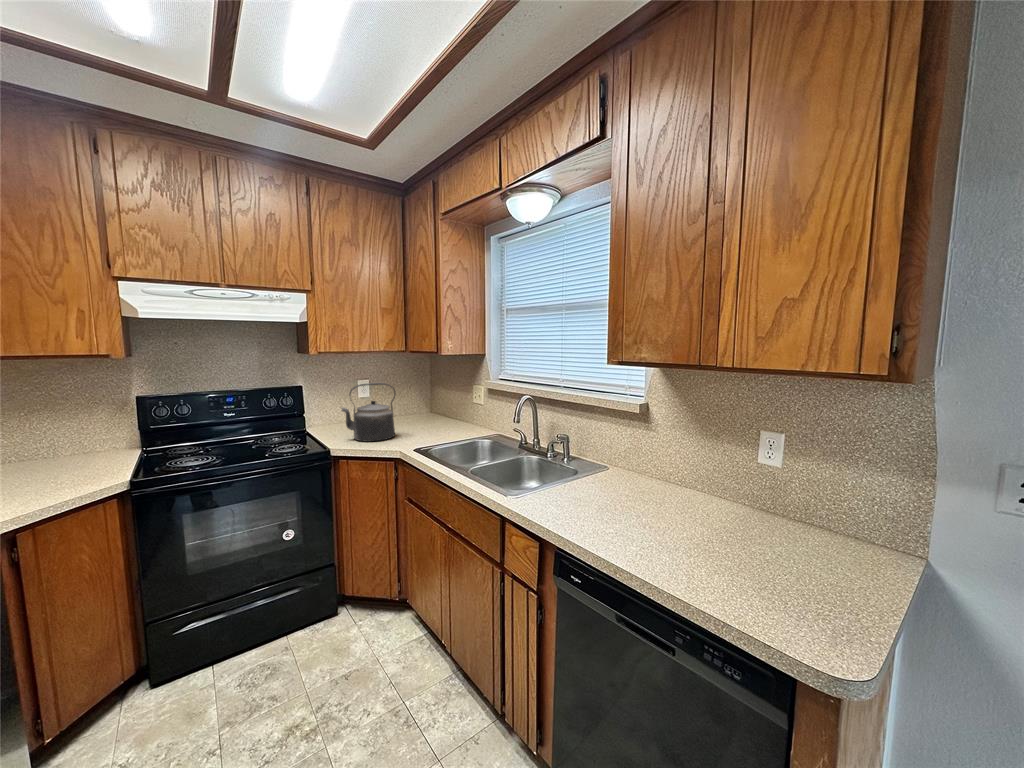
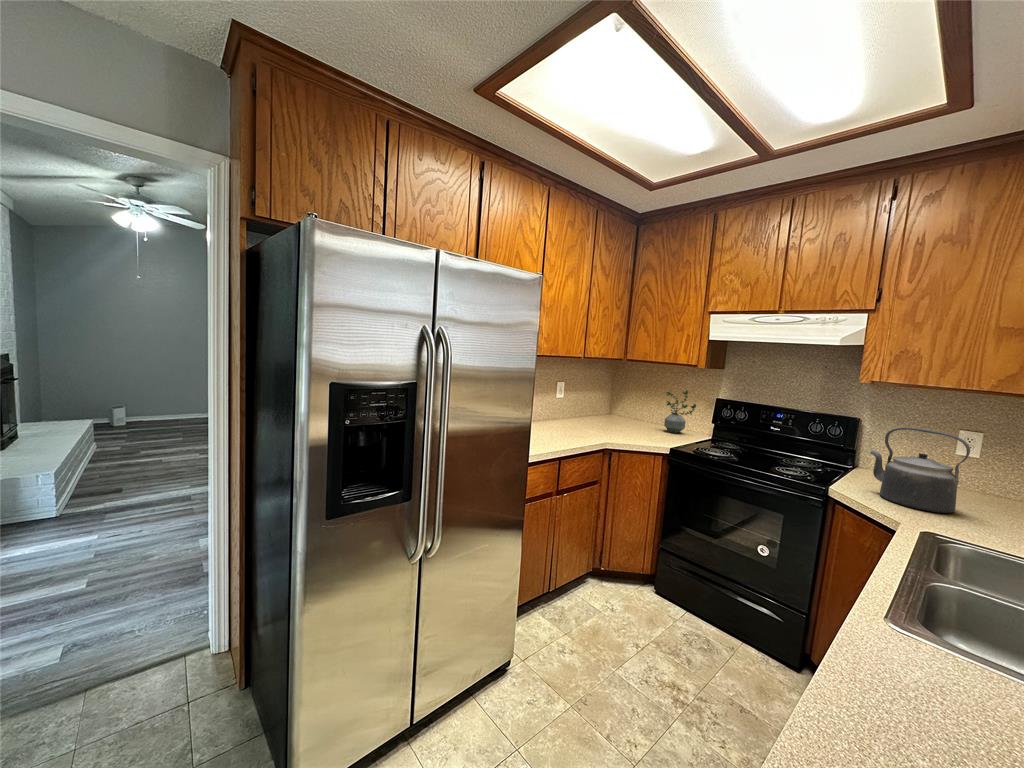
potted plant: none [36,394,103,465] -> present [664,391,696,433]

